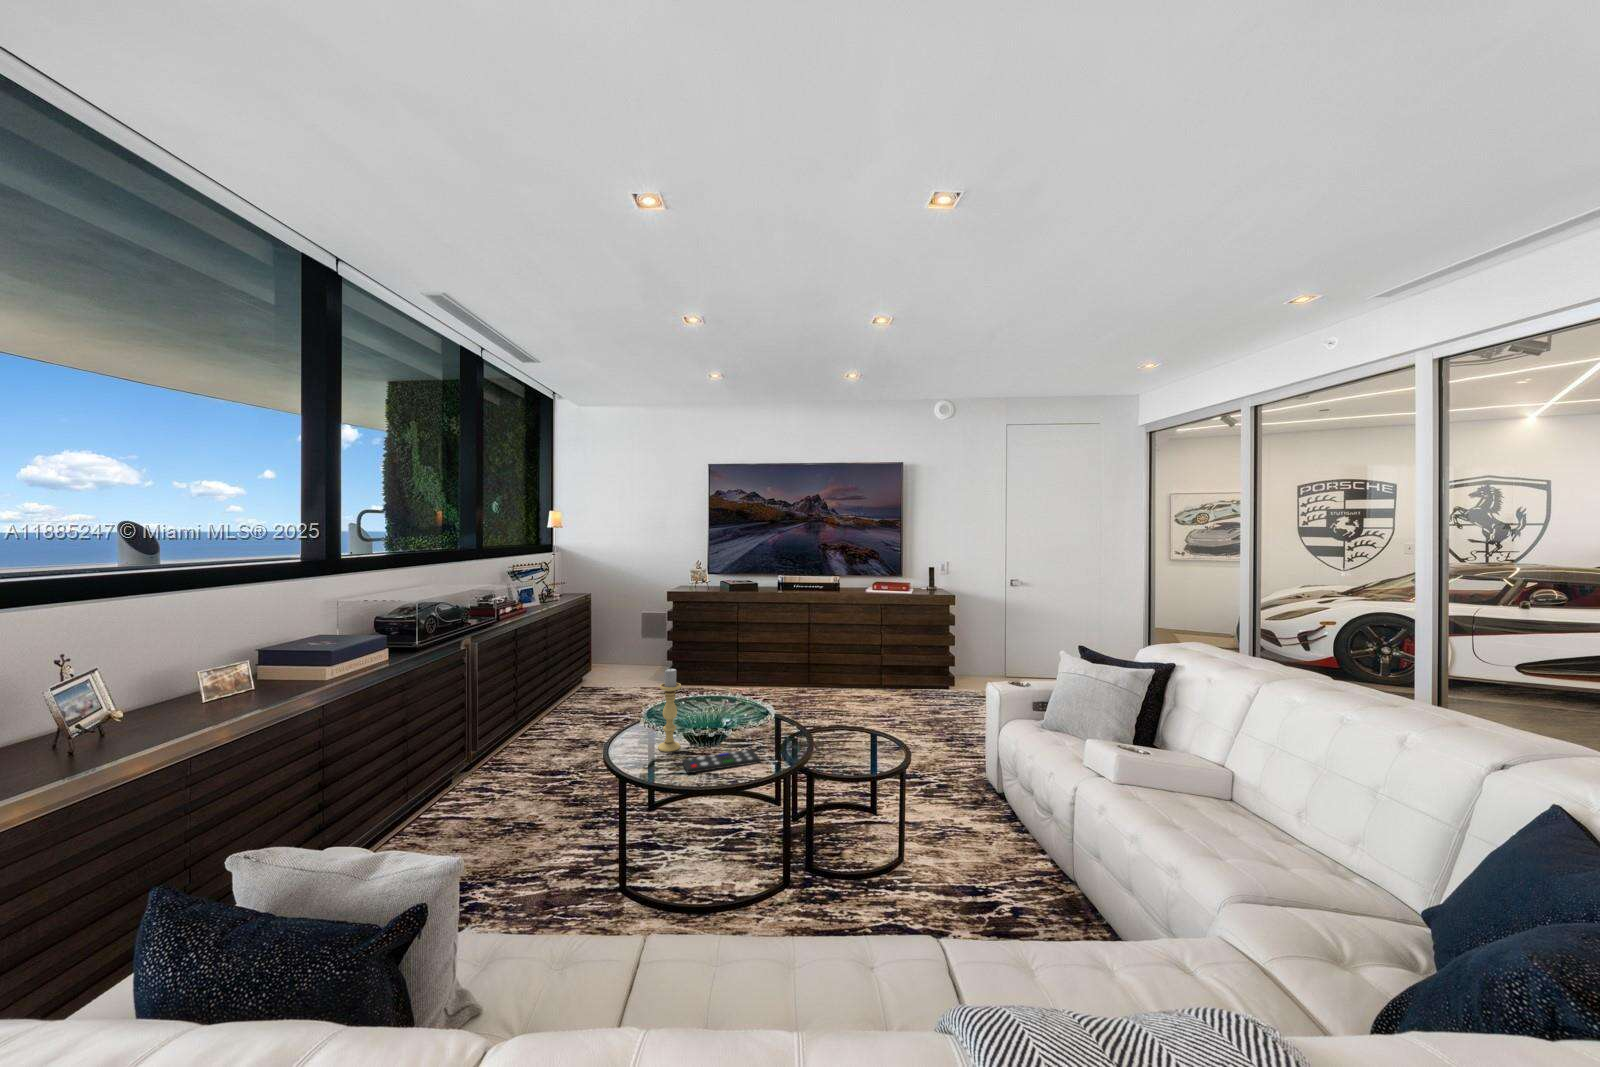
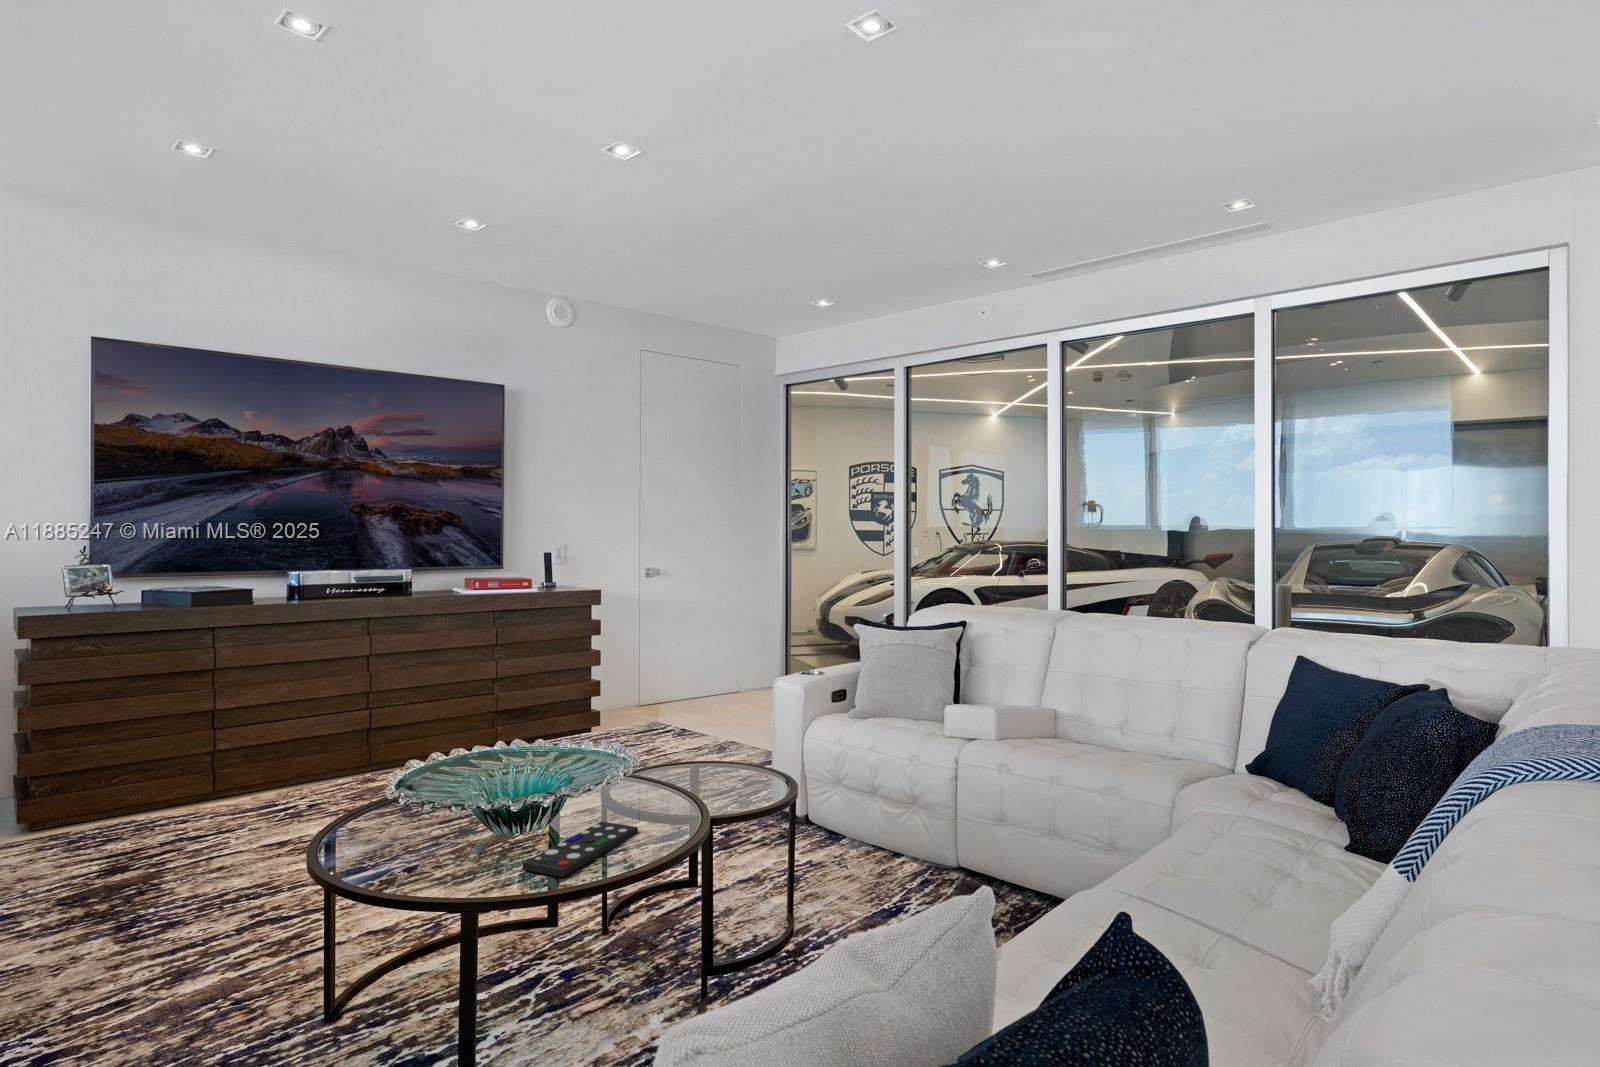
candle holder: present [658,668,681,752] -> none [430,712,474,869]

